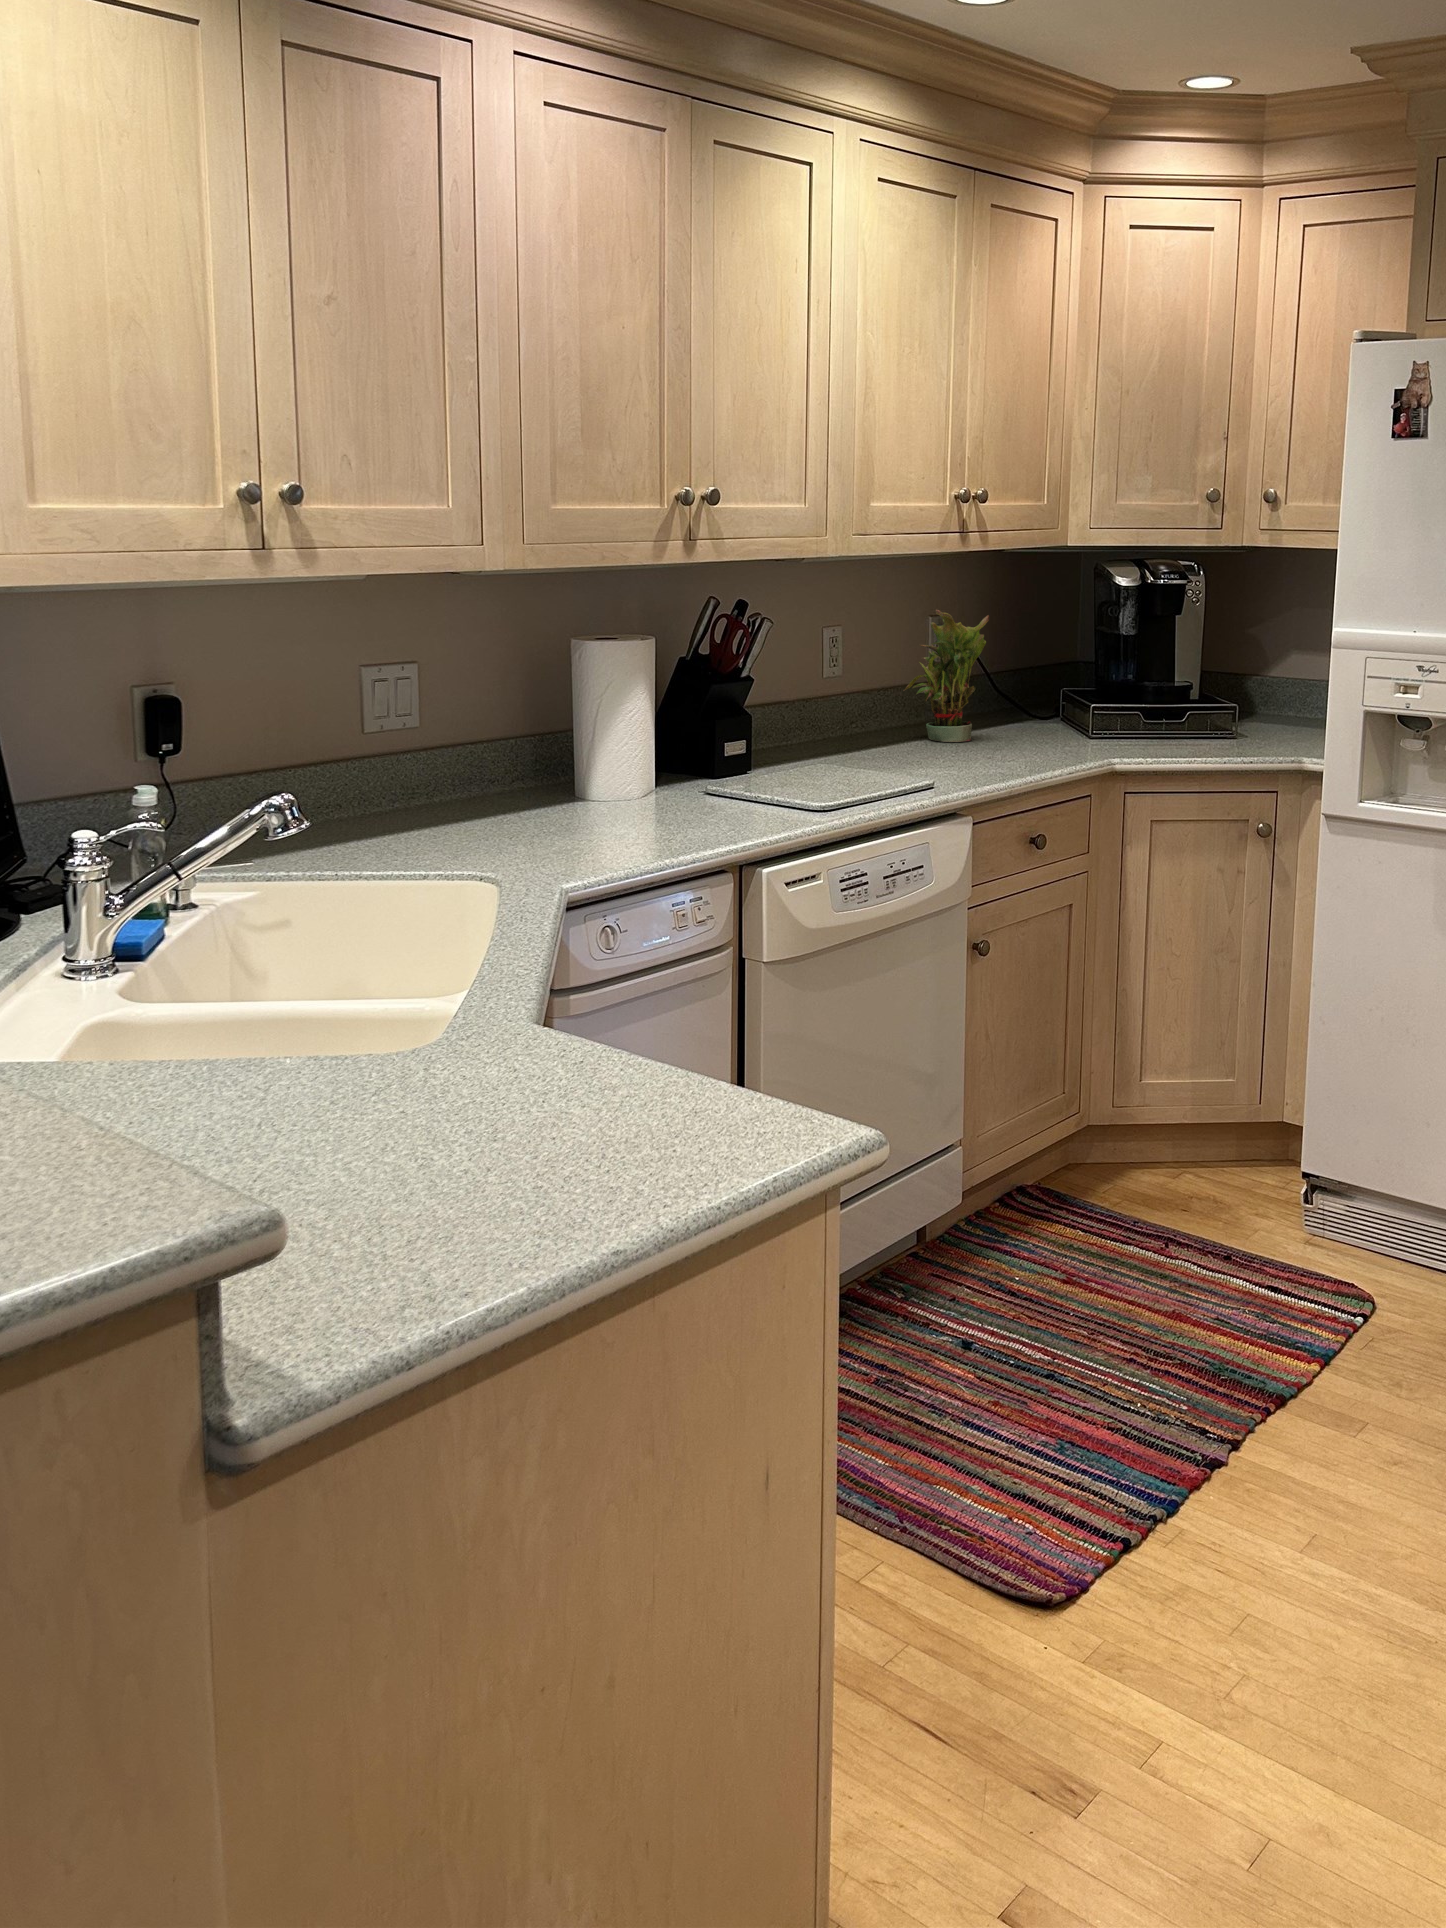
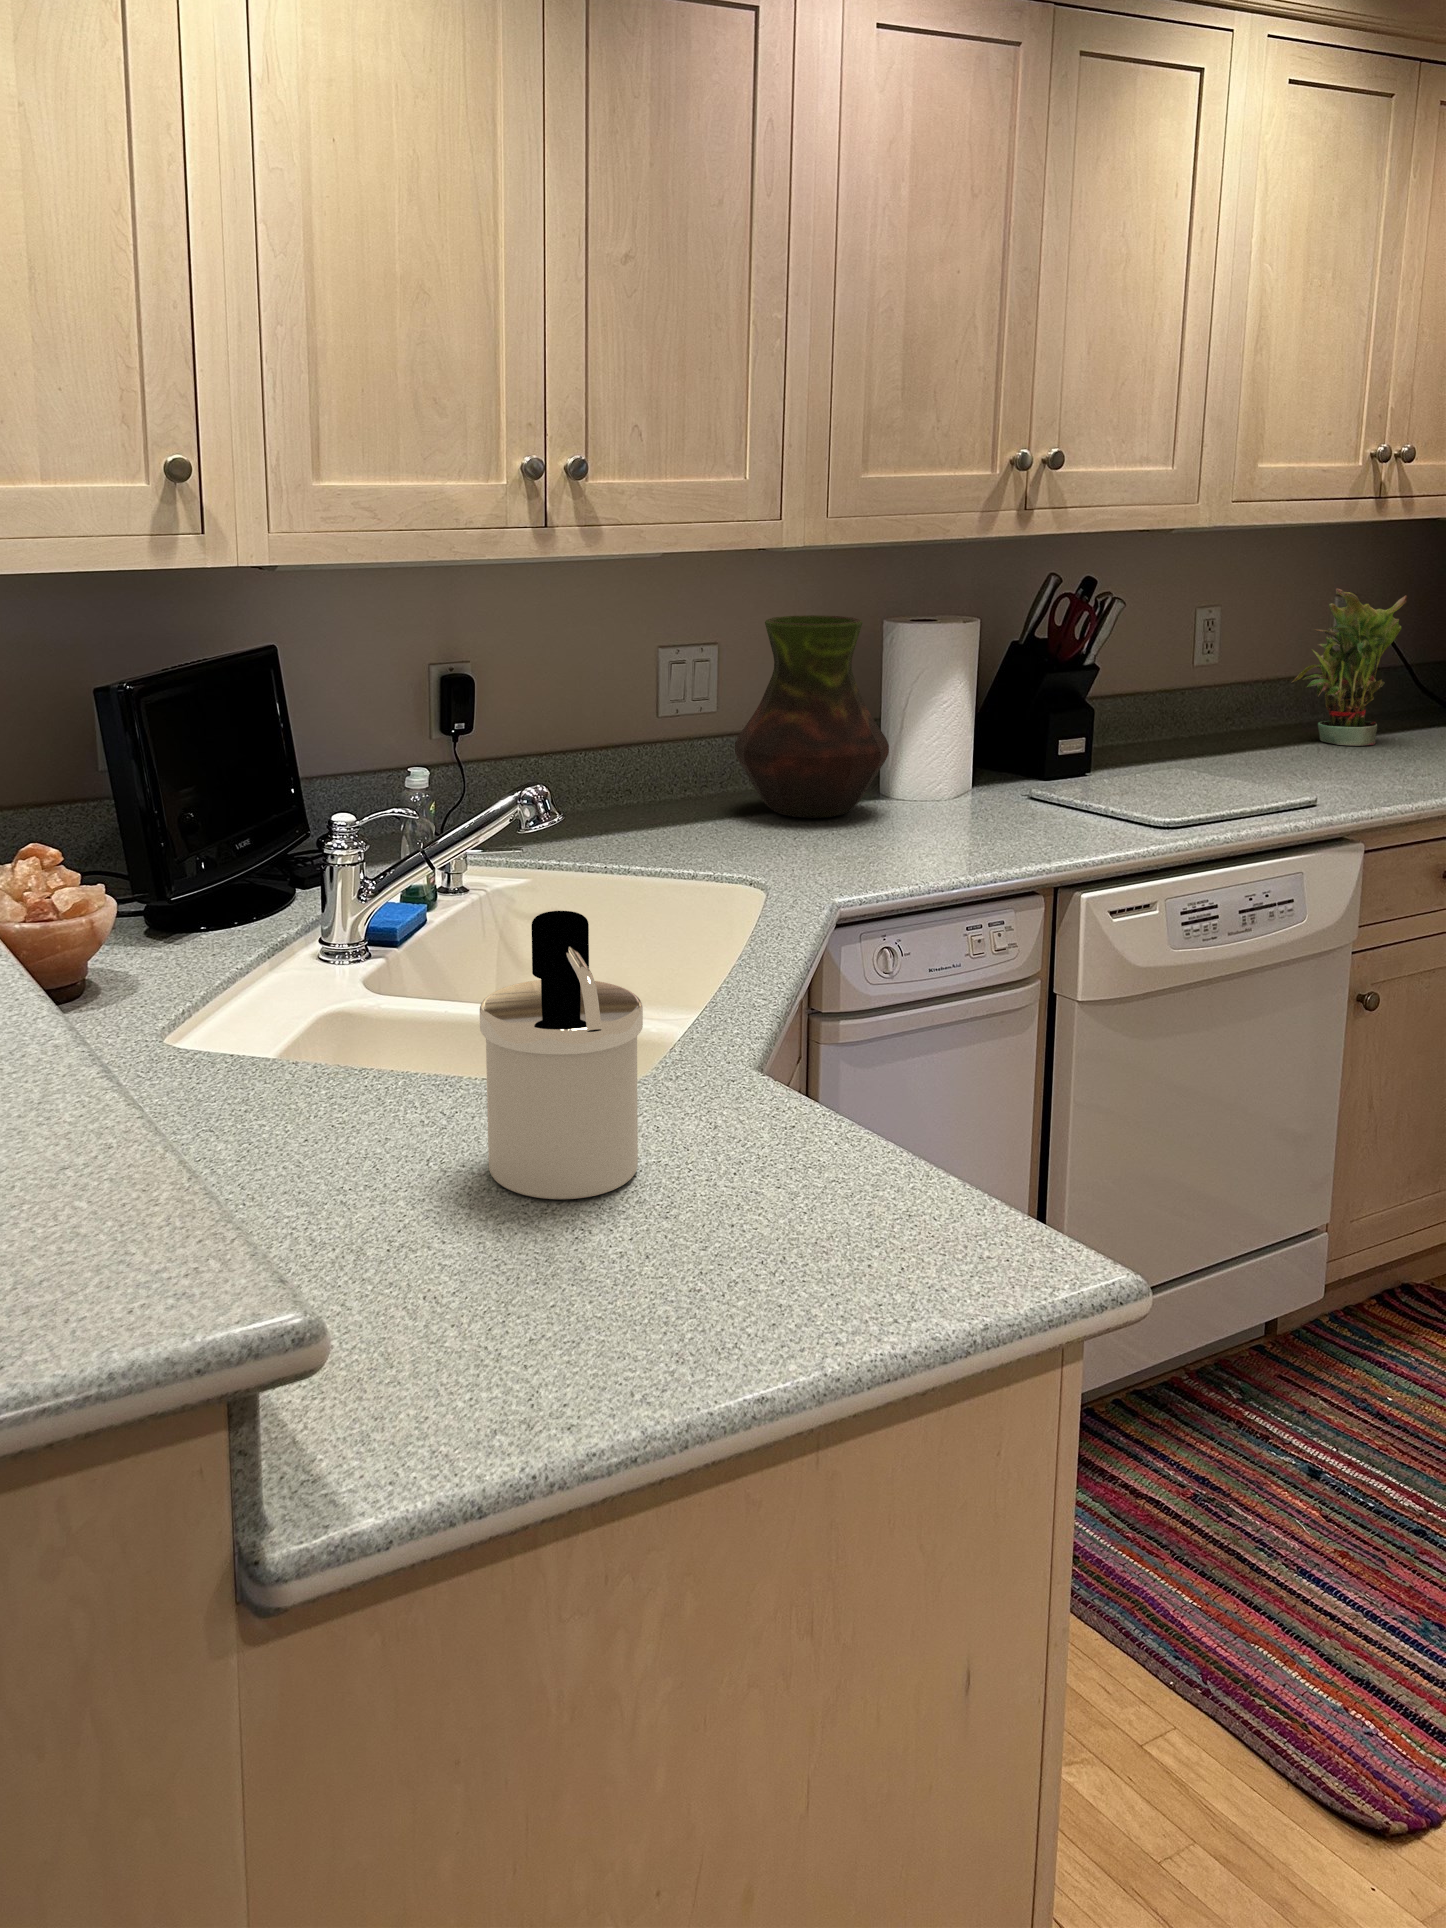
vase: none [440,635,583,822] -> present [735,615,889,818]
soap dispenser: none [307,883,458,1140] -> present [480,911,643,1199]

